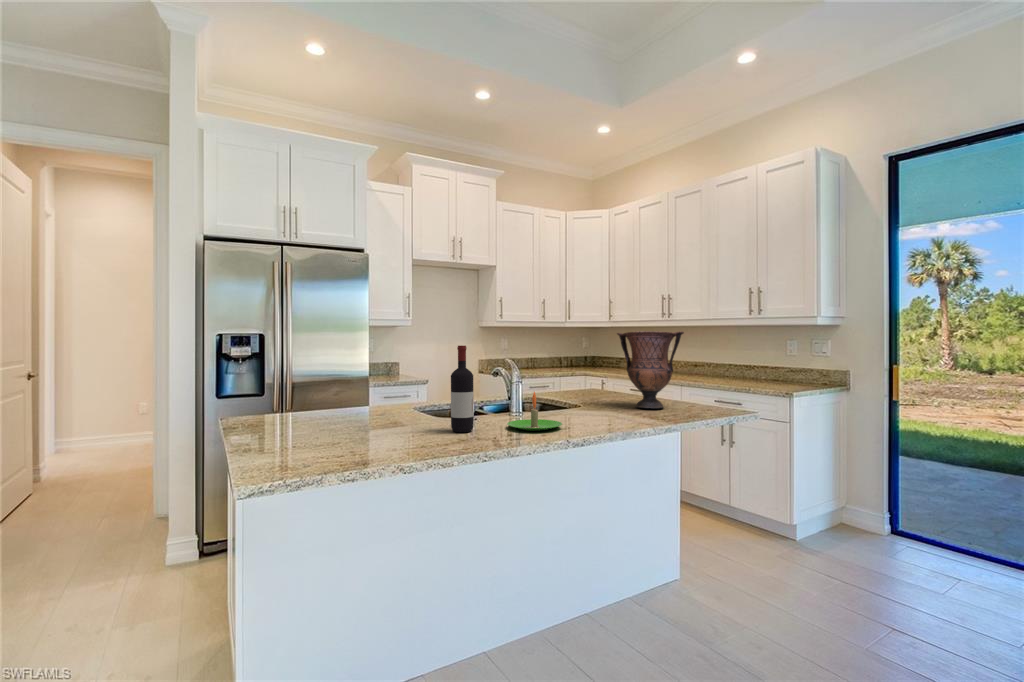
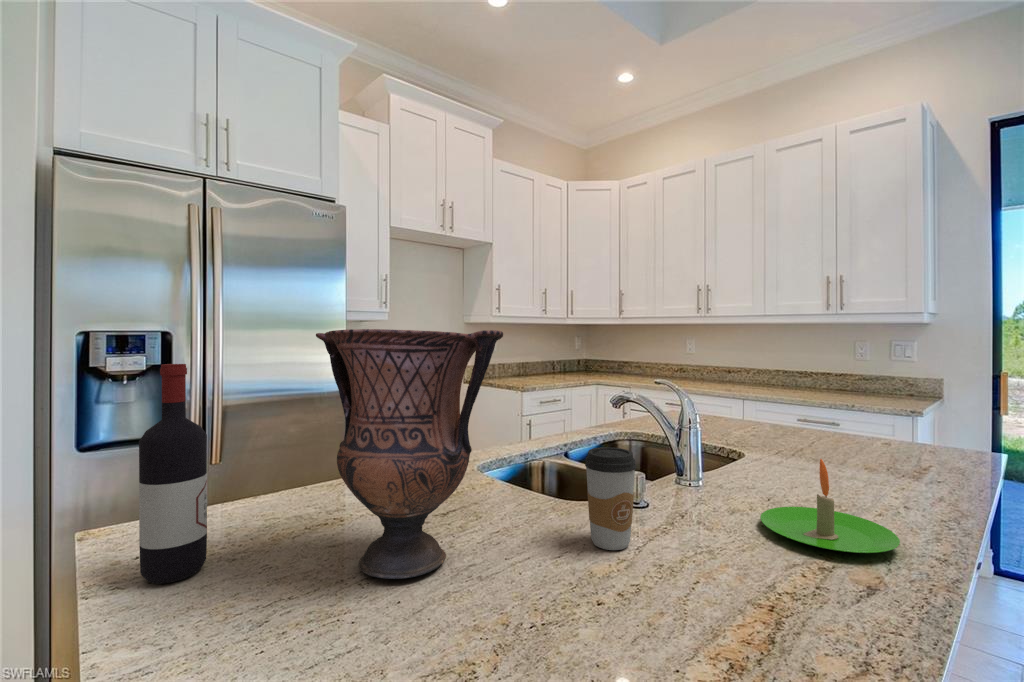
vase: present [617,331,684,408] -> present [316,329,503,579]
wine bottle: present [451,346,474,432] -> present [139,364,207,584]
coffee cup: none [421,385,444,427] -> present [585,447,636,550]

